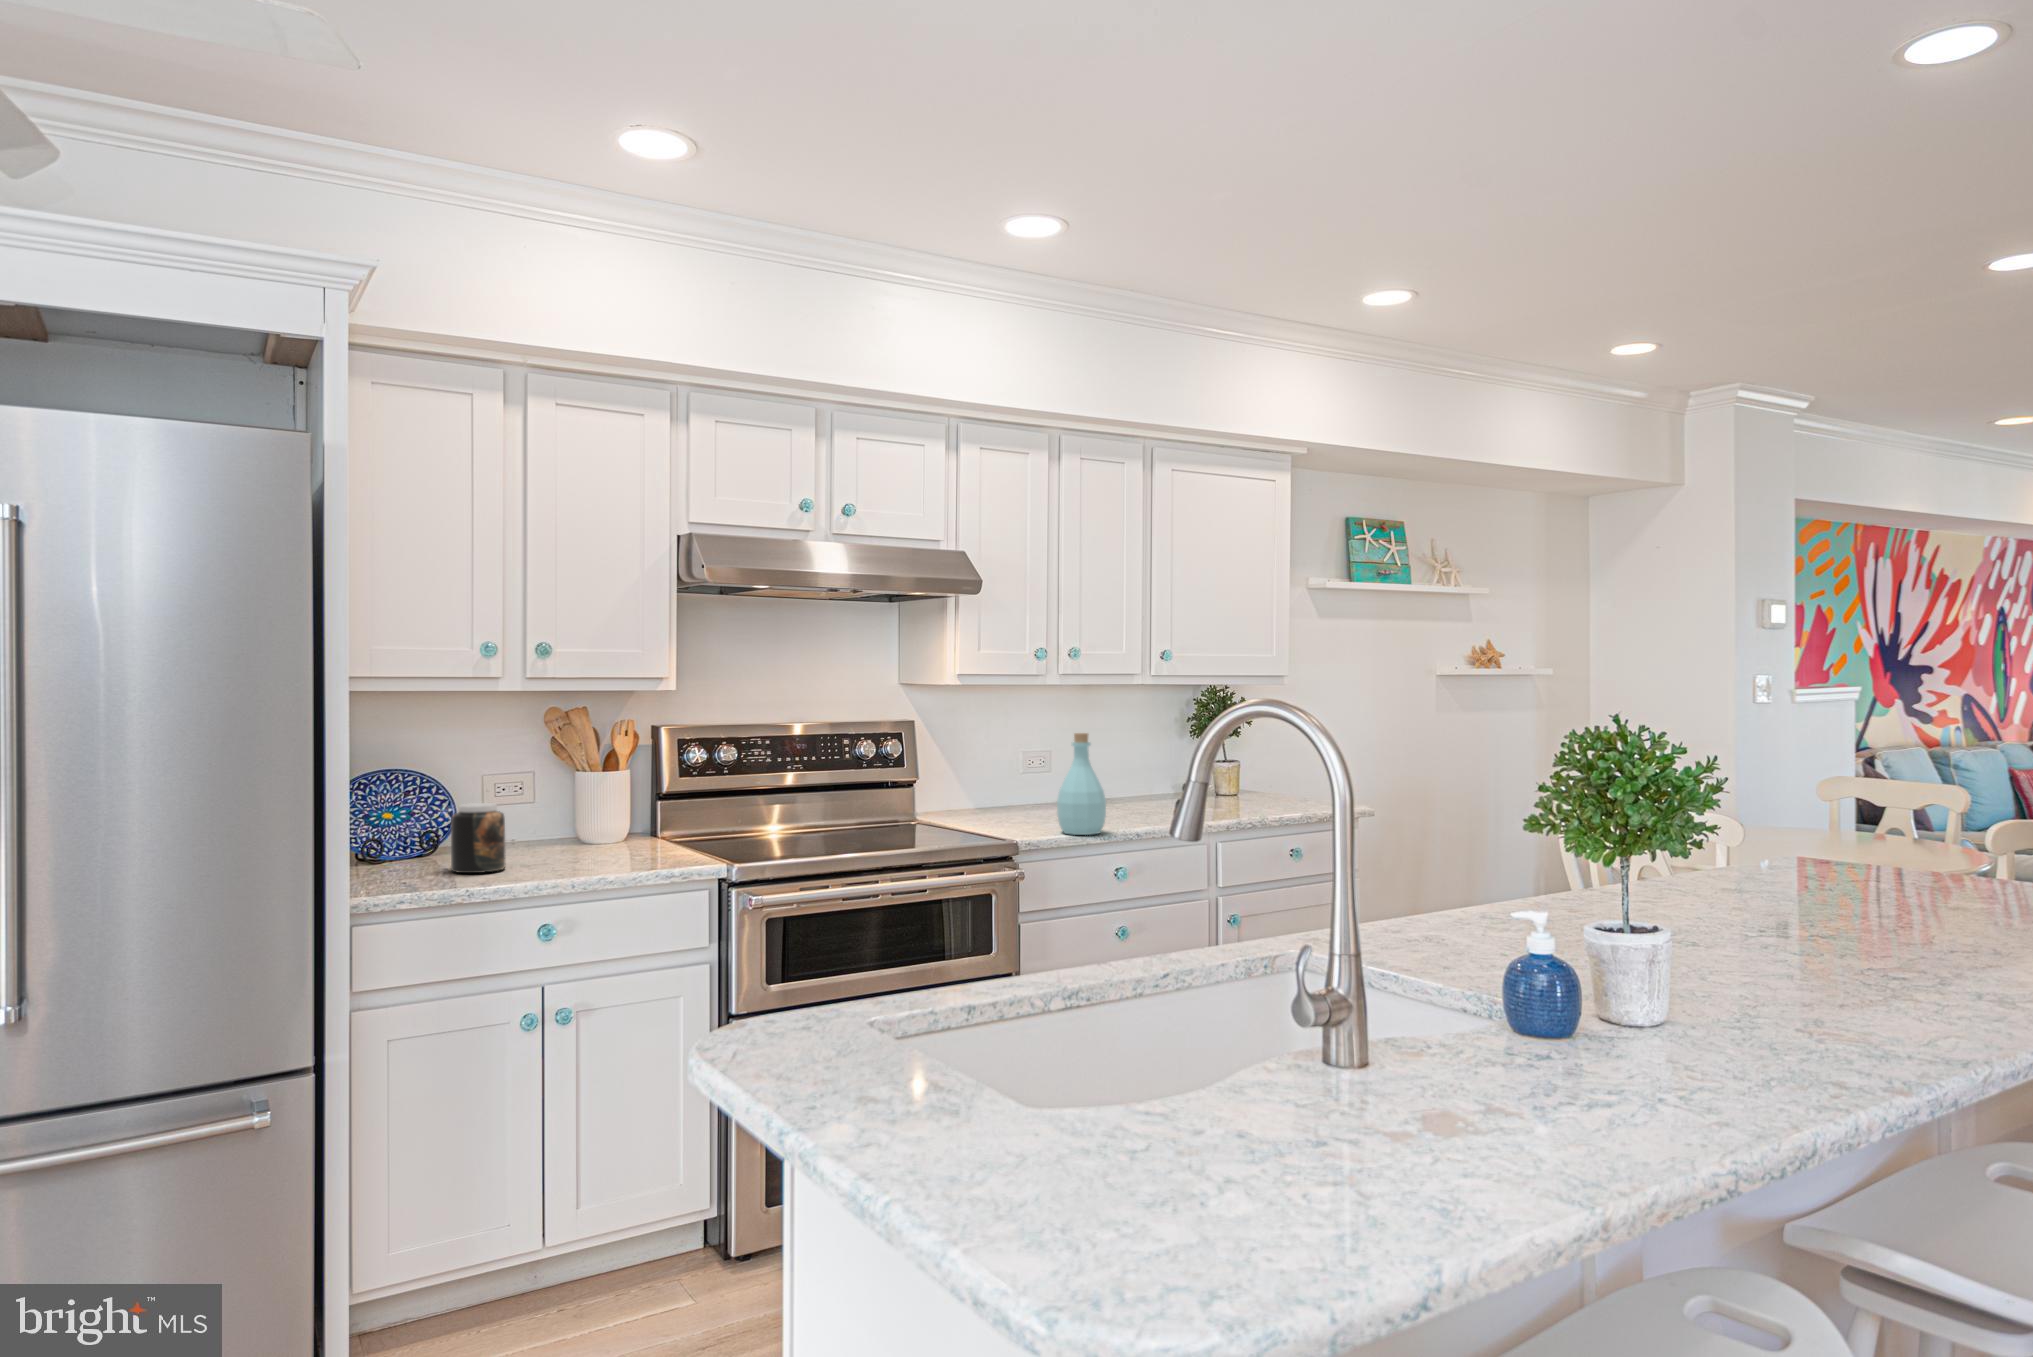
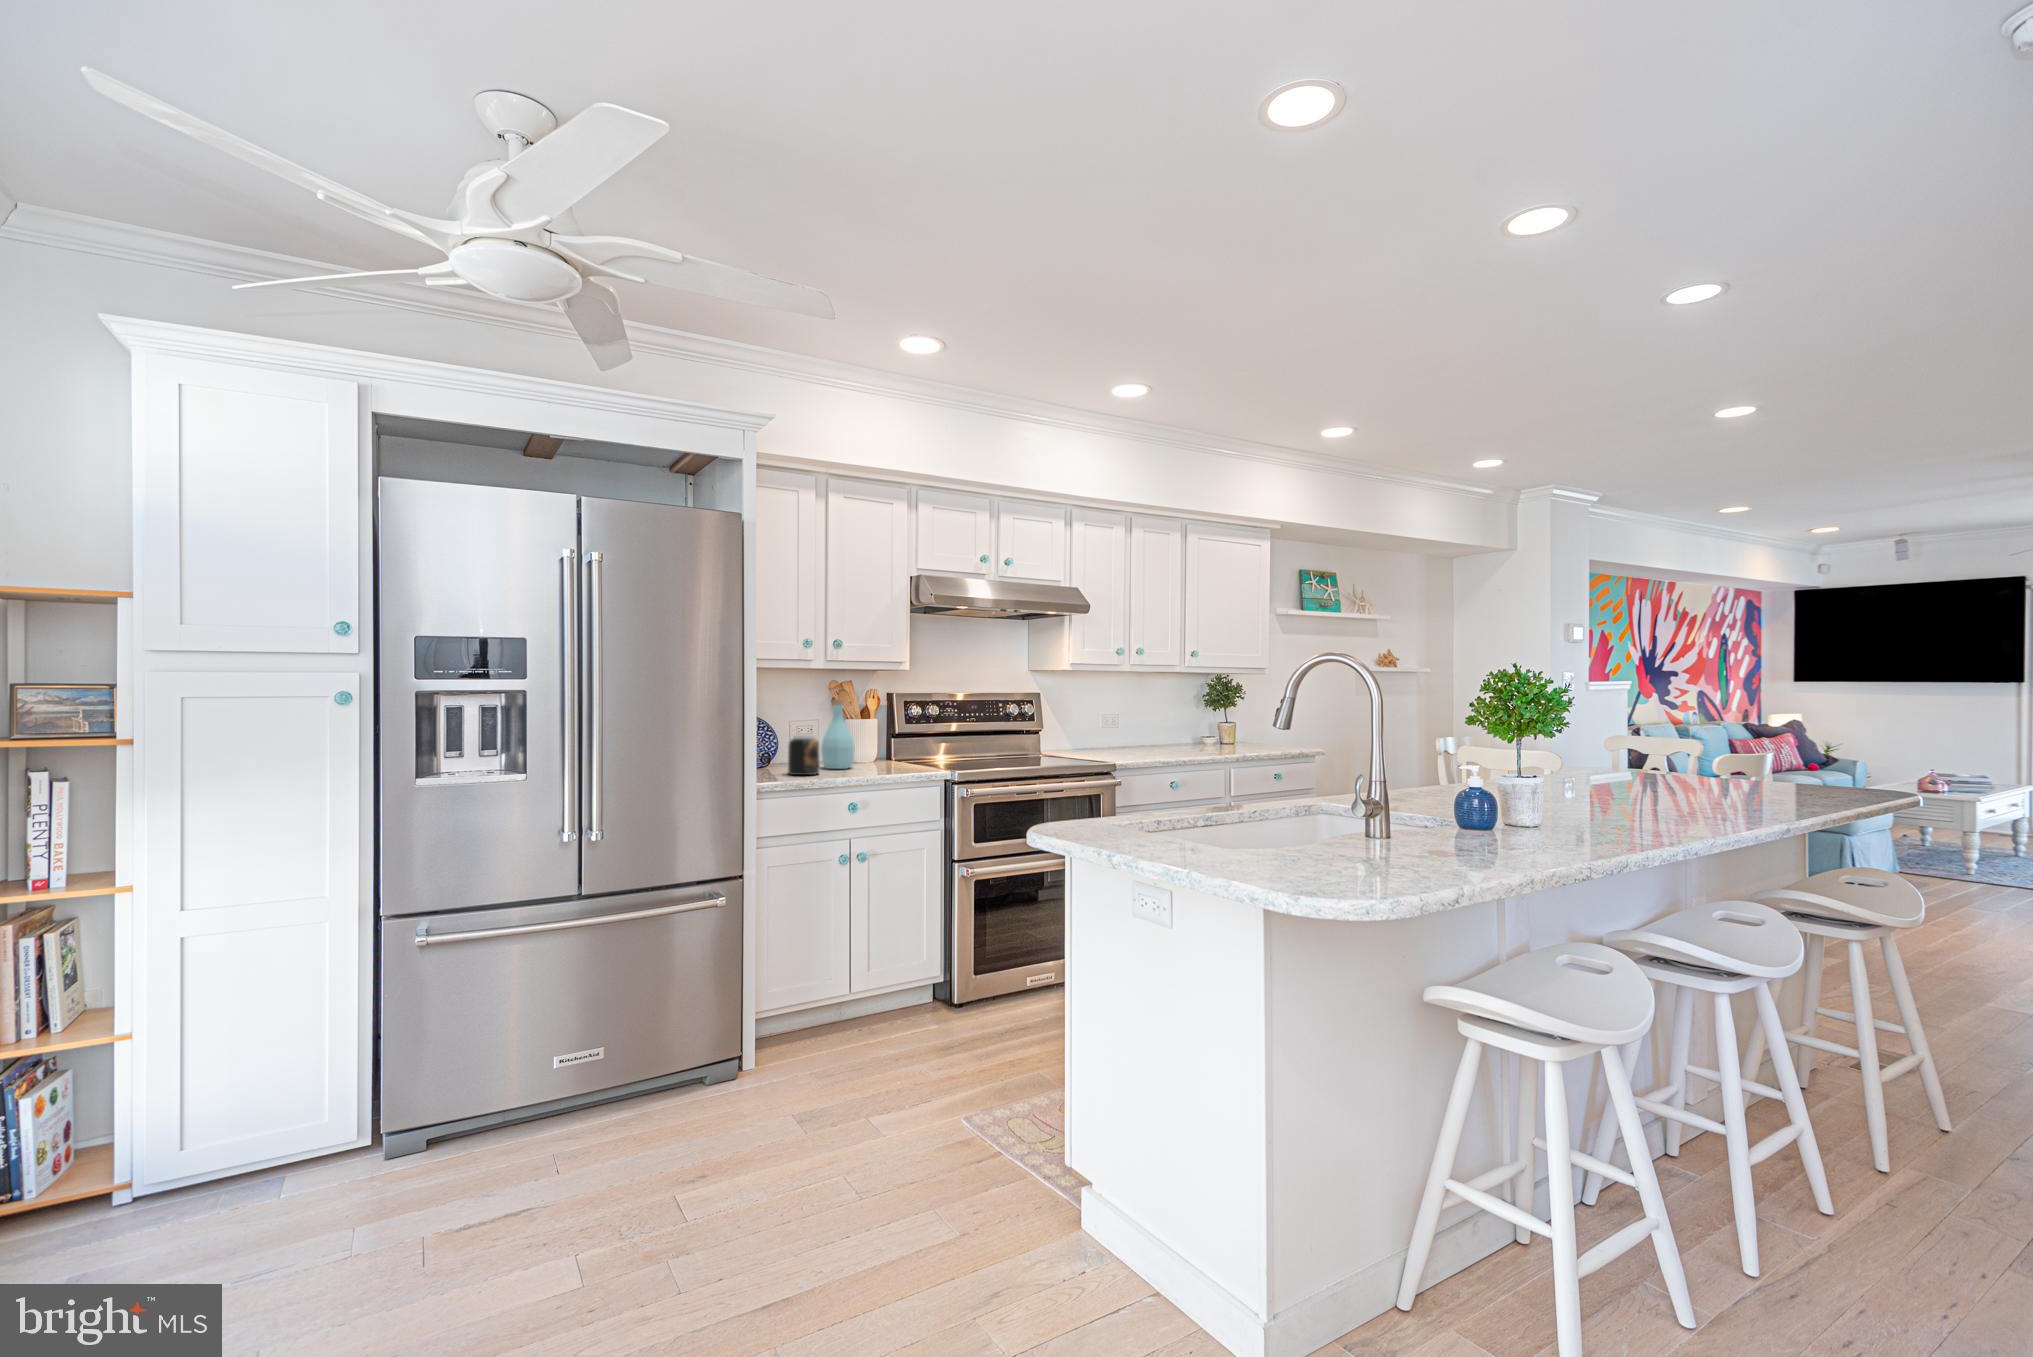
bottle: present [1057,733,1106,835] -> present [821,699,854,769]

